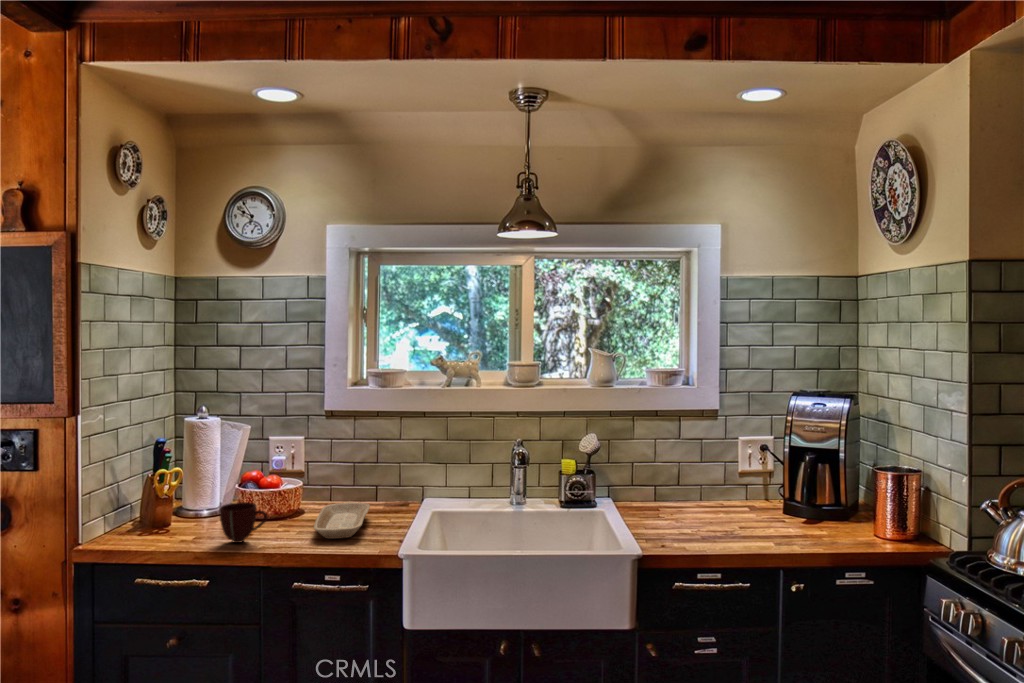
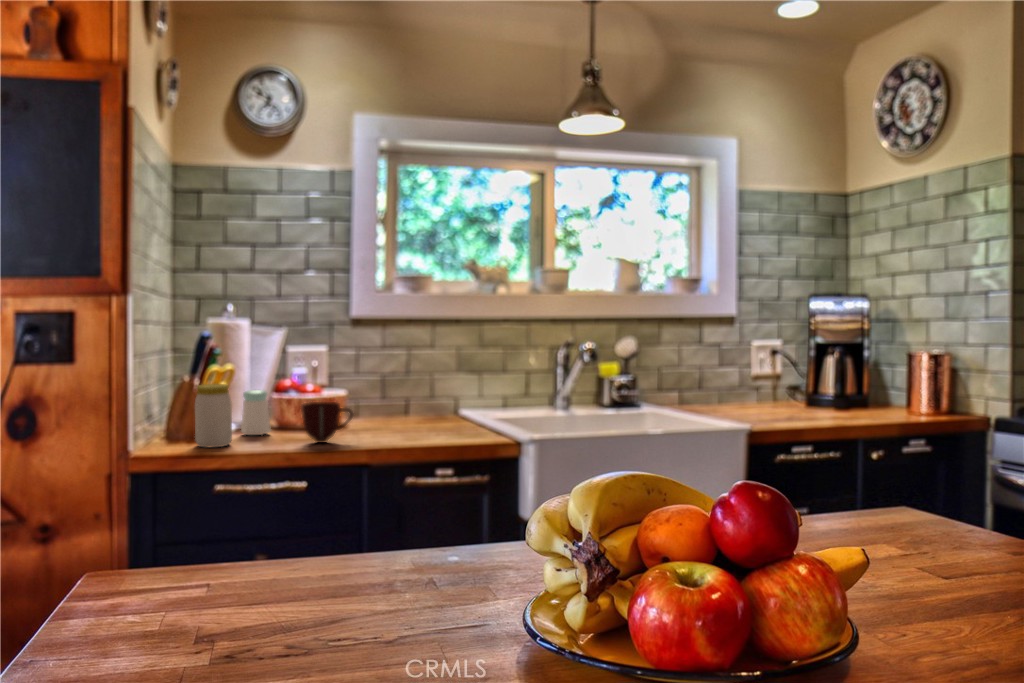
jar: none [128,484,162,544] -> present [195,384,232,448]
salt shaker: none [193,484,218,526] -> present [241,390,271,435]
tray: present [314,502,370,539] -> none [375,411,445,438]

